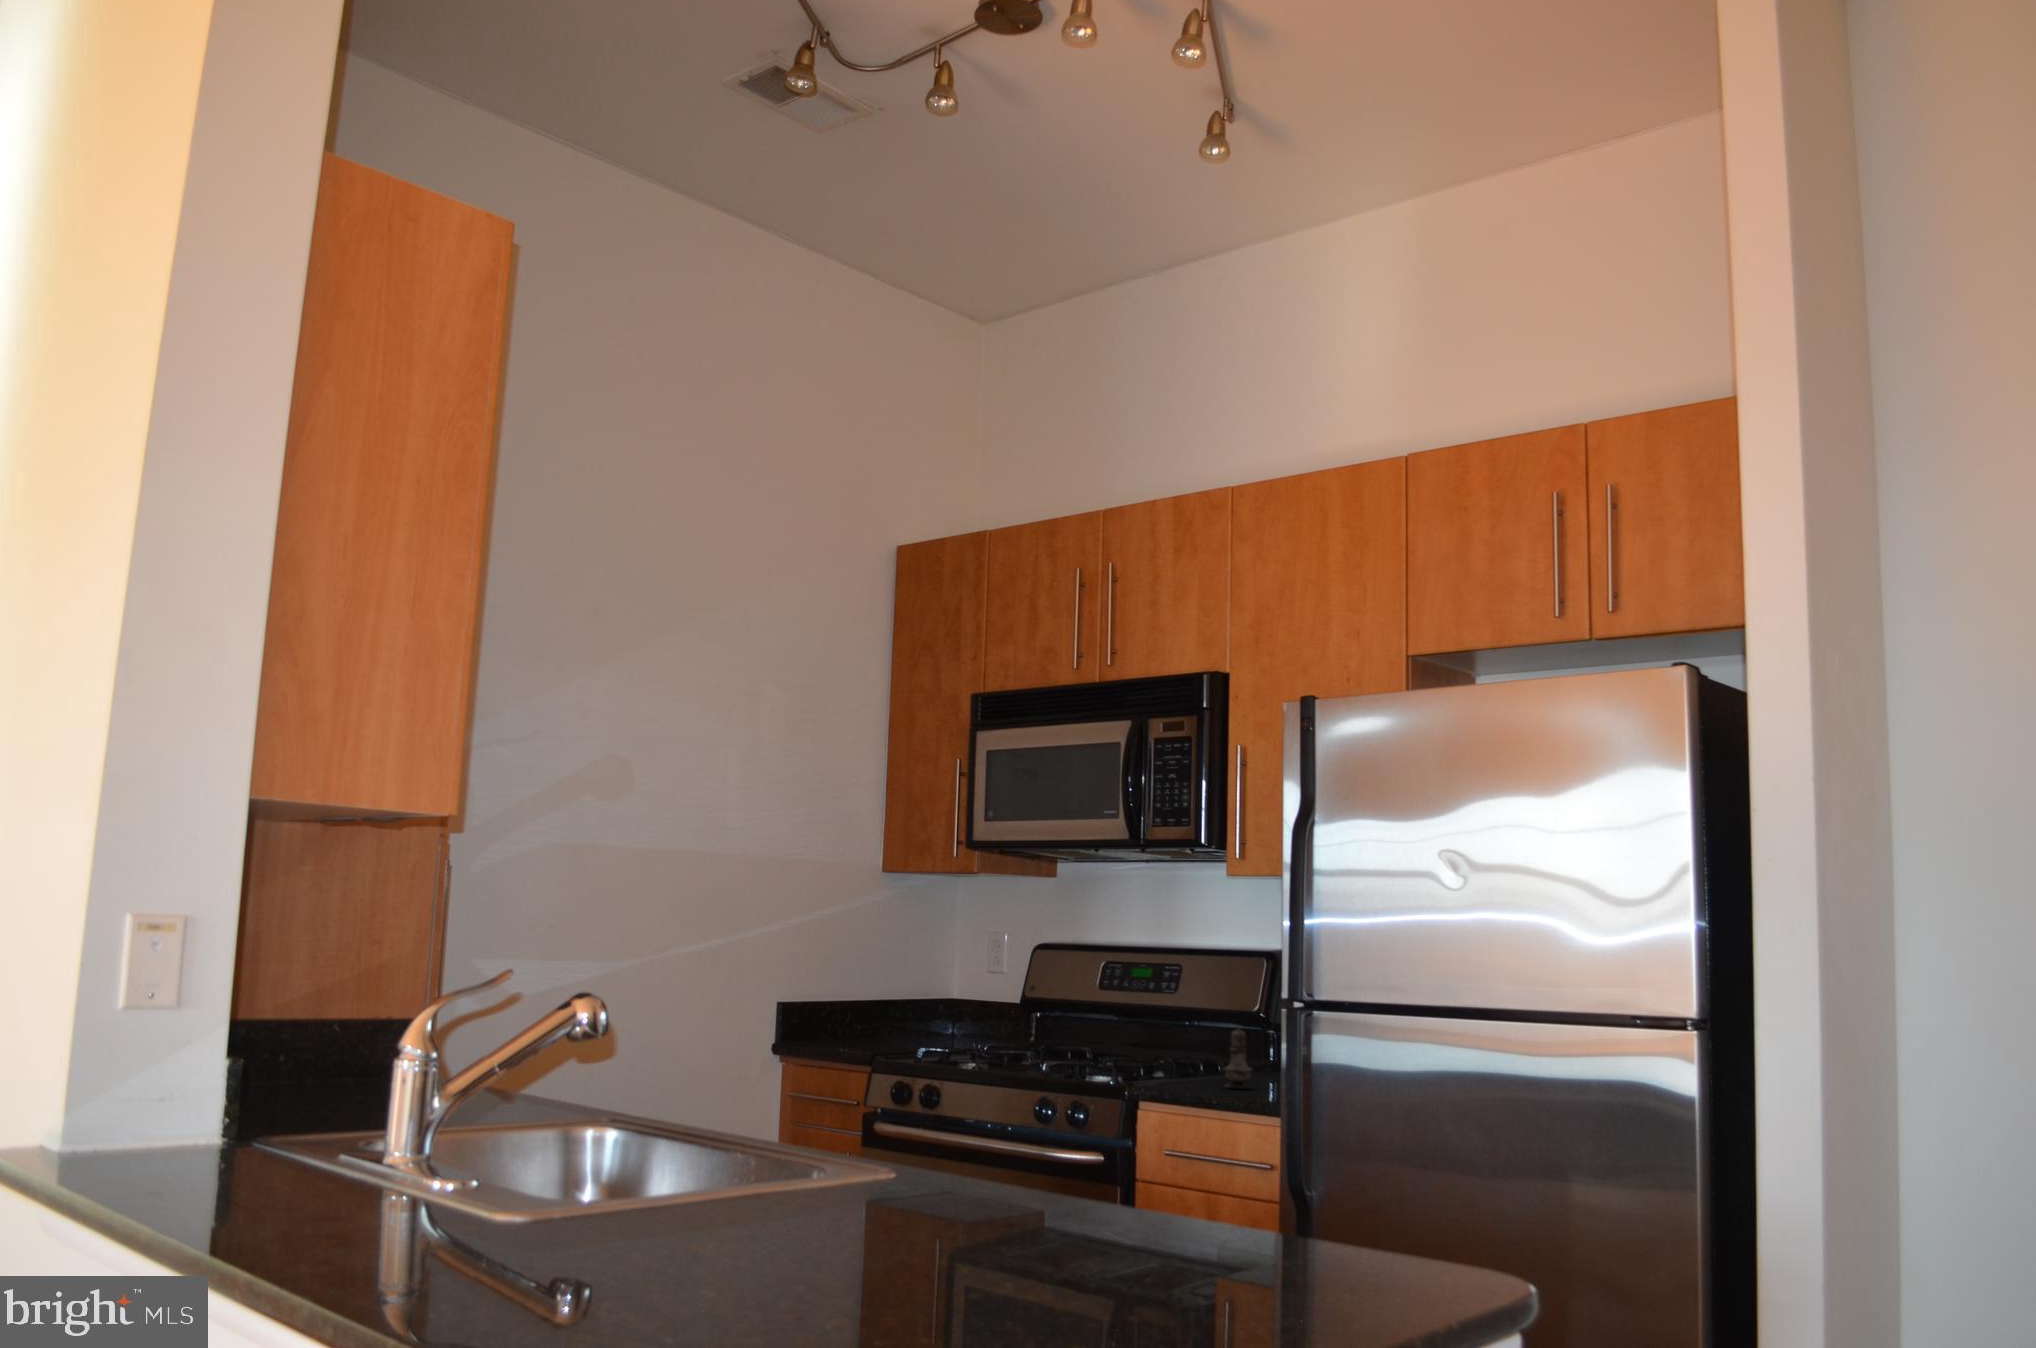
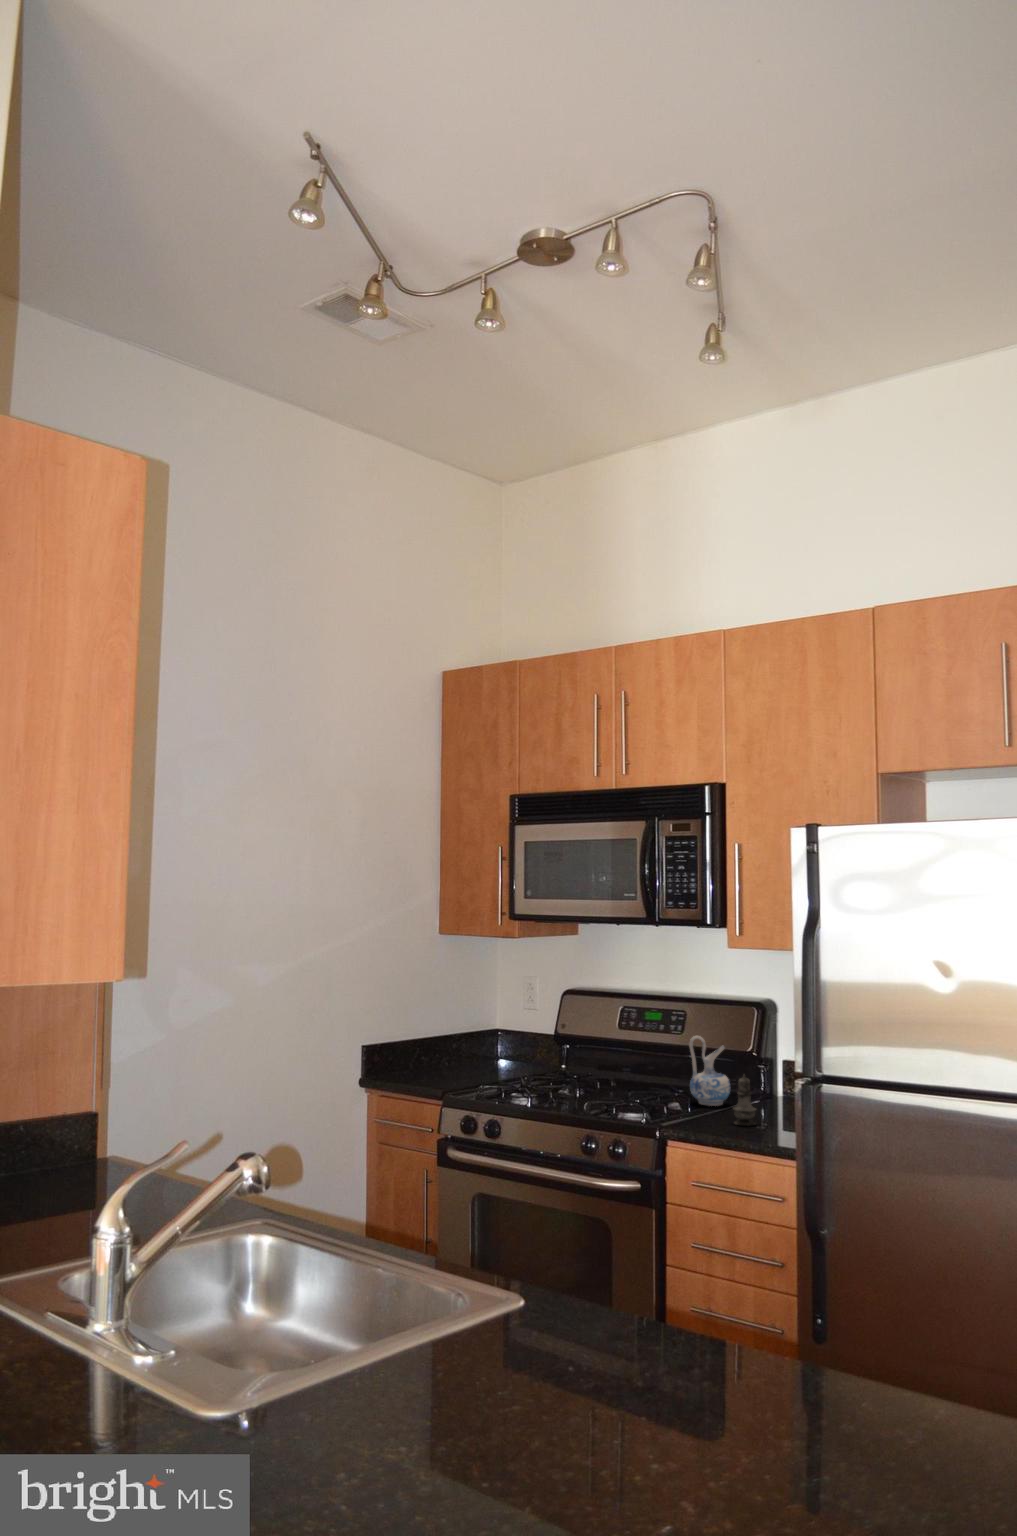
ceramic pitcher: none [1178,987,1228,1074] -> present [689,1036,730,1106]

